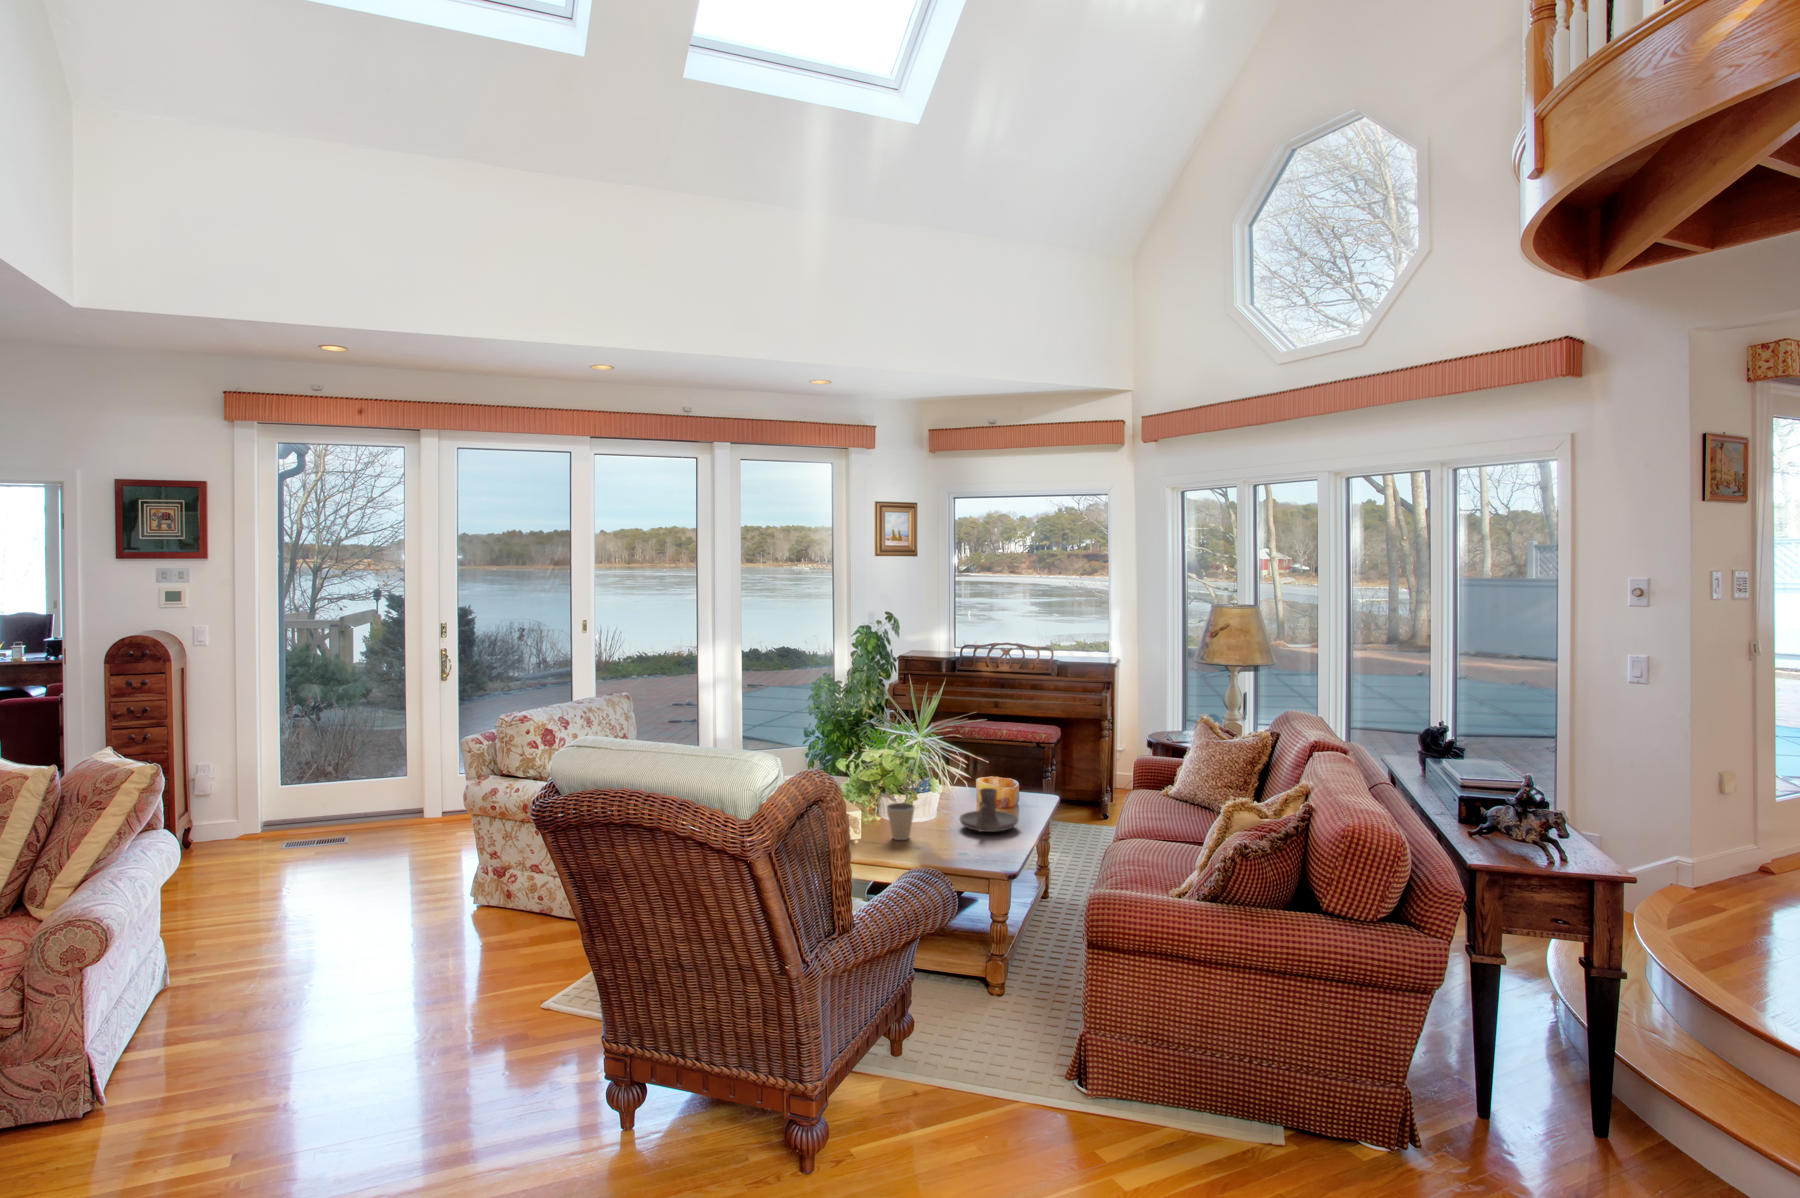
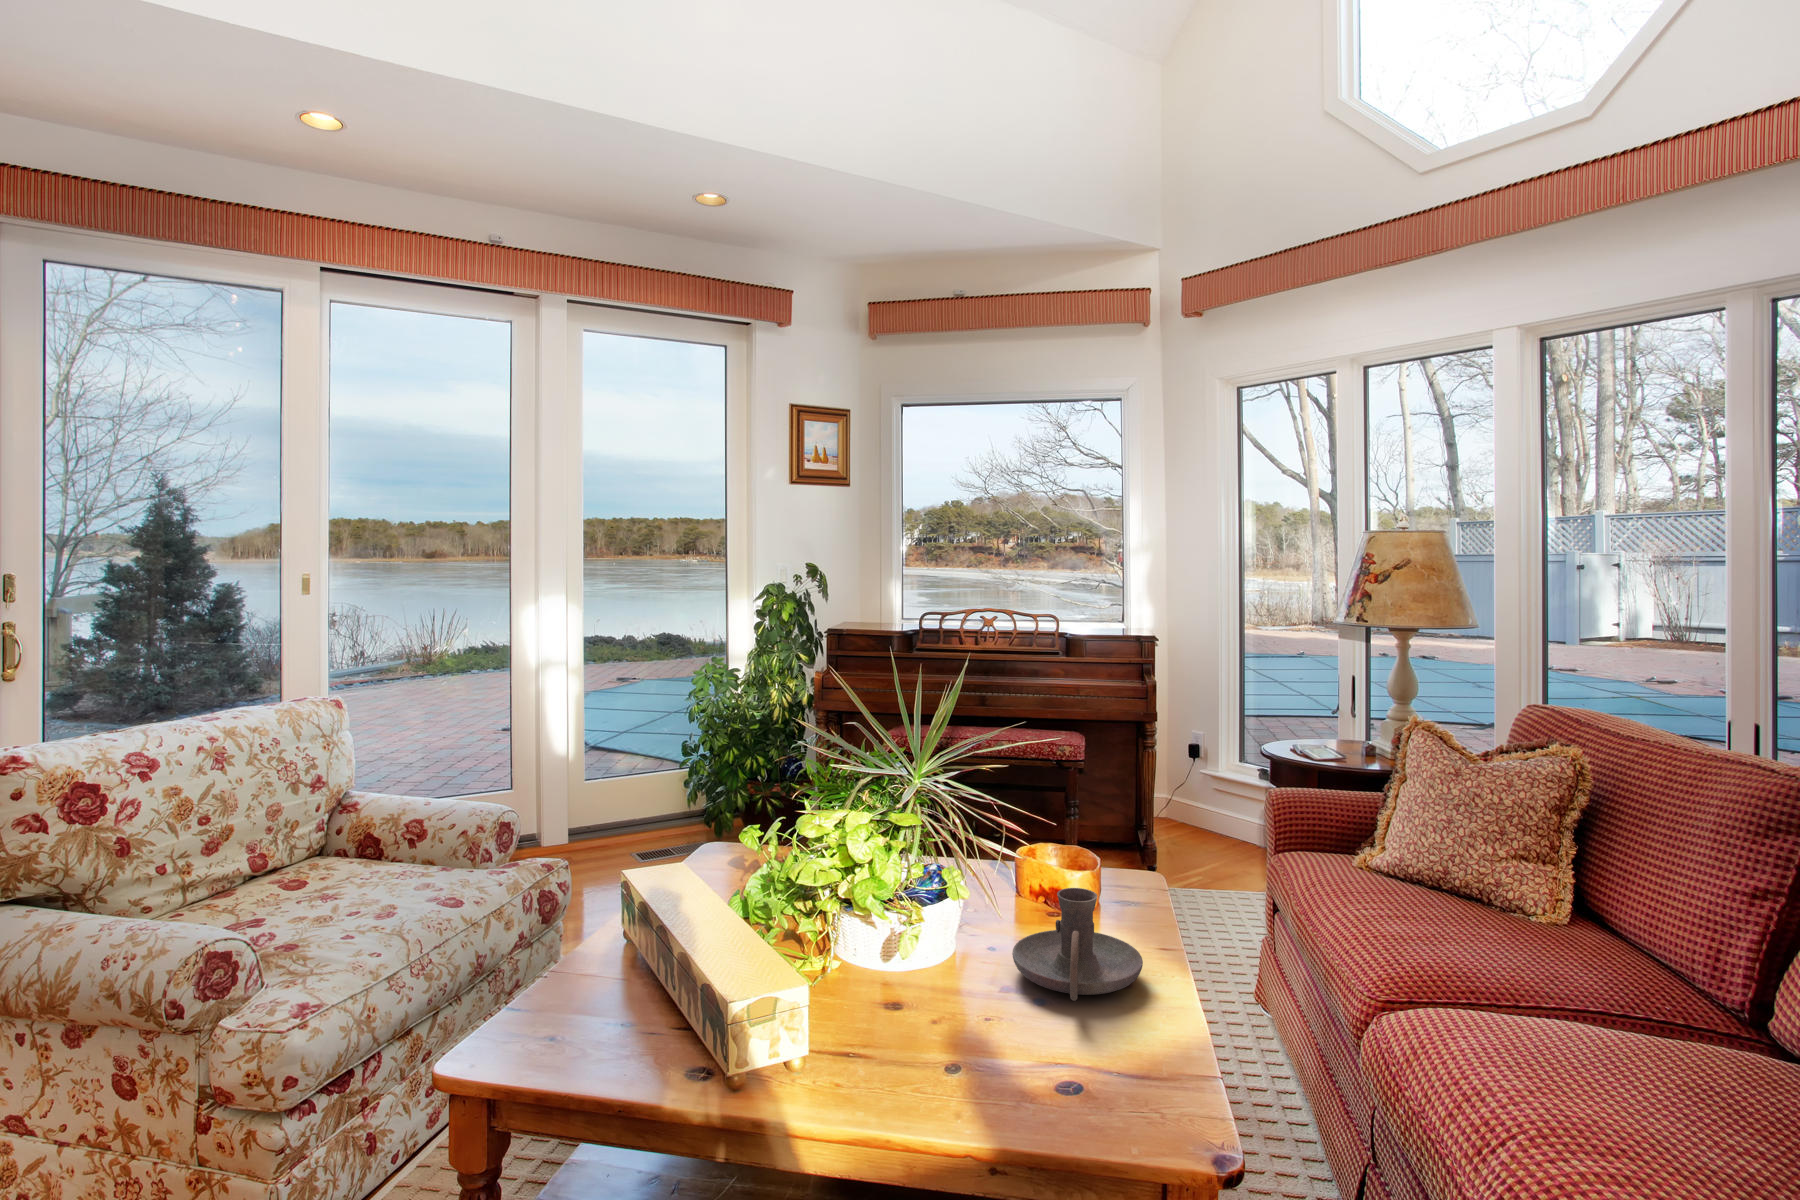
coffee cup: present [887,803,915,840] -> none [859,936,926,1031]

